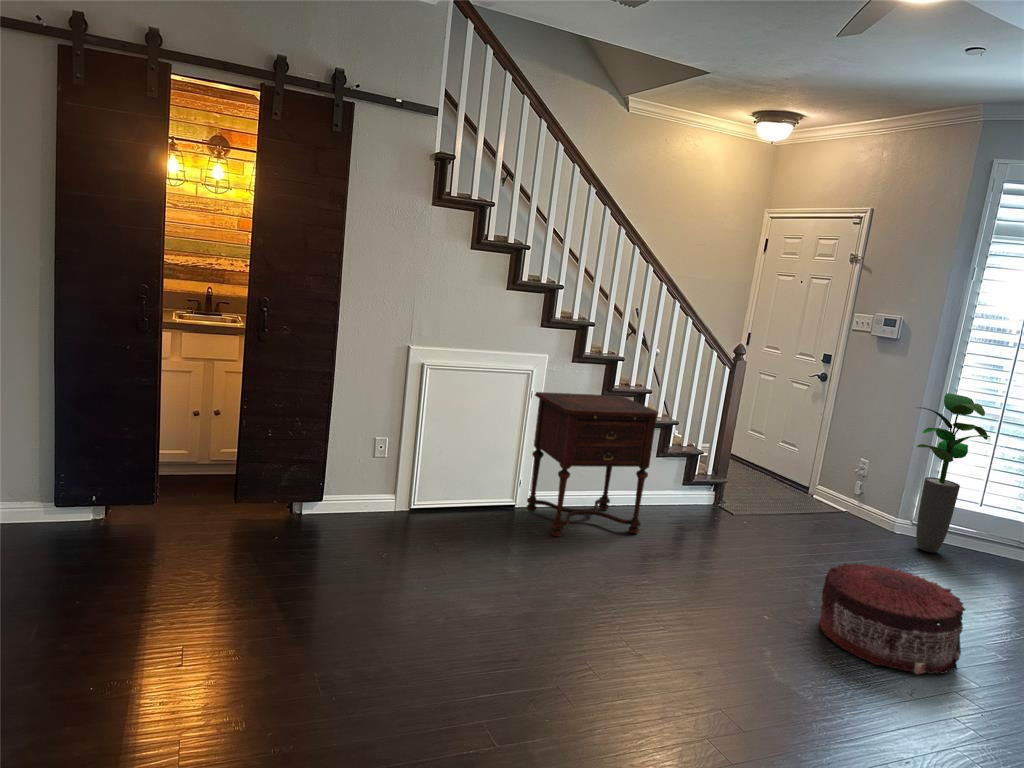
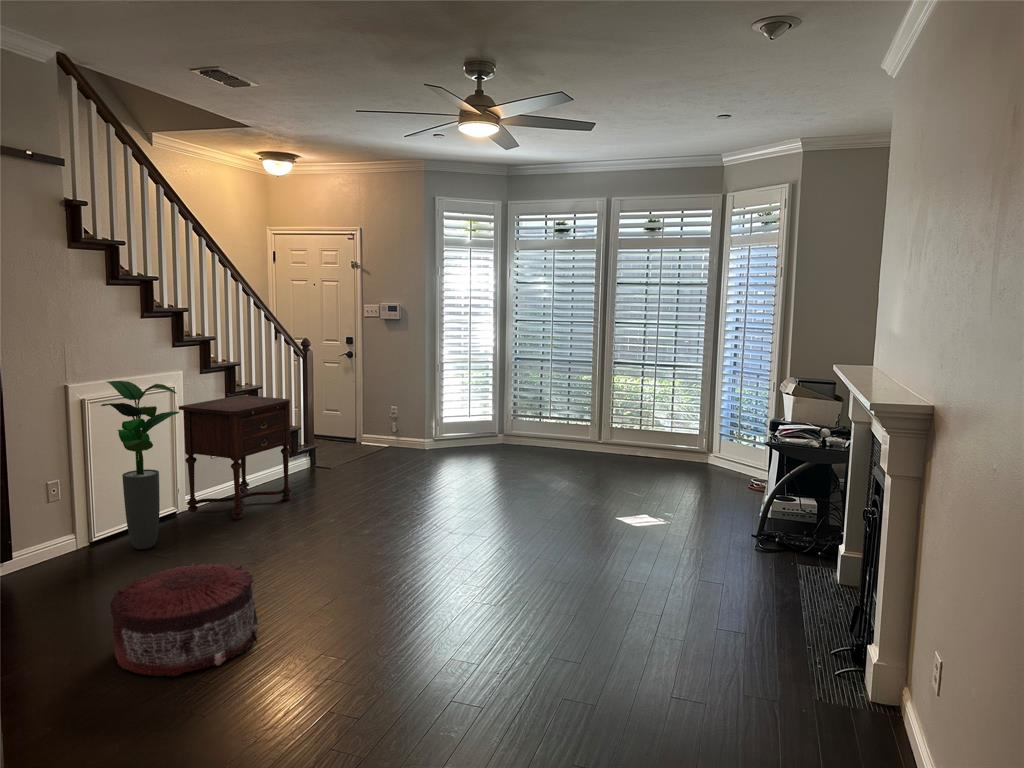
potted plant: present [916,393,990,552] -> present [101,381,179,549]
pouf: present [819,564,965,674] -> present [110,563,258,676]

